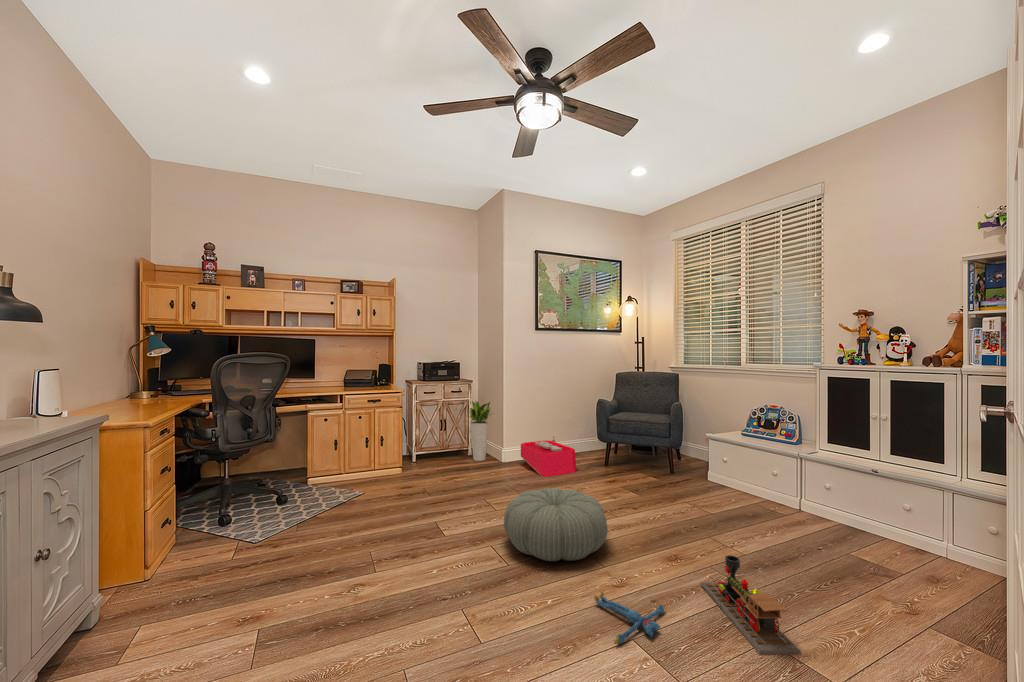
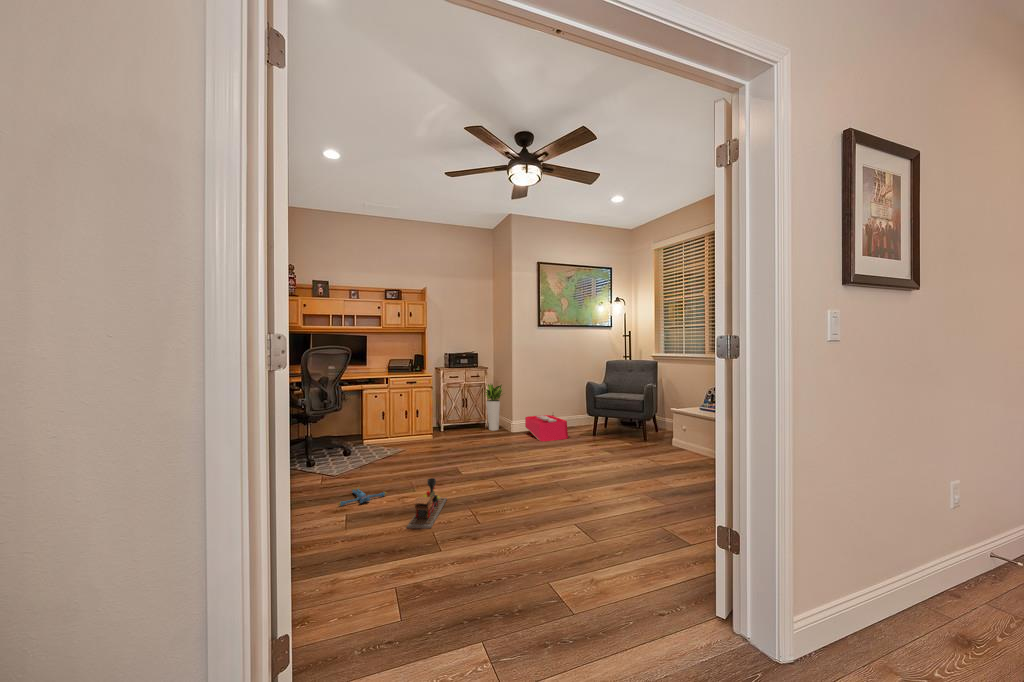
pouf: present [504,488,608,561] -> none [502,443,574,489]
toy train: present [701,555,801,654] -> present [407,478,447,529]
plush toy: present [594,591,665,645] -> present [337,486,387,506]

